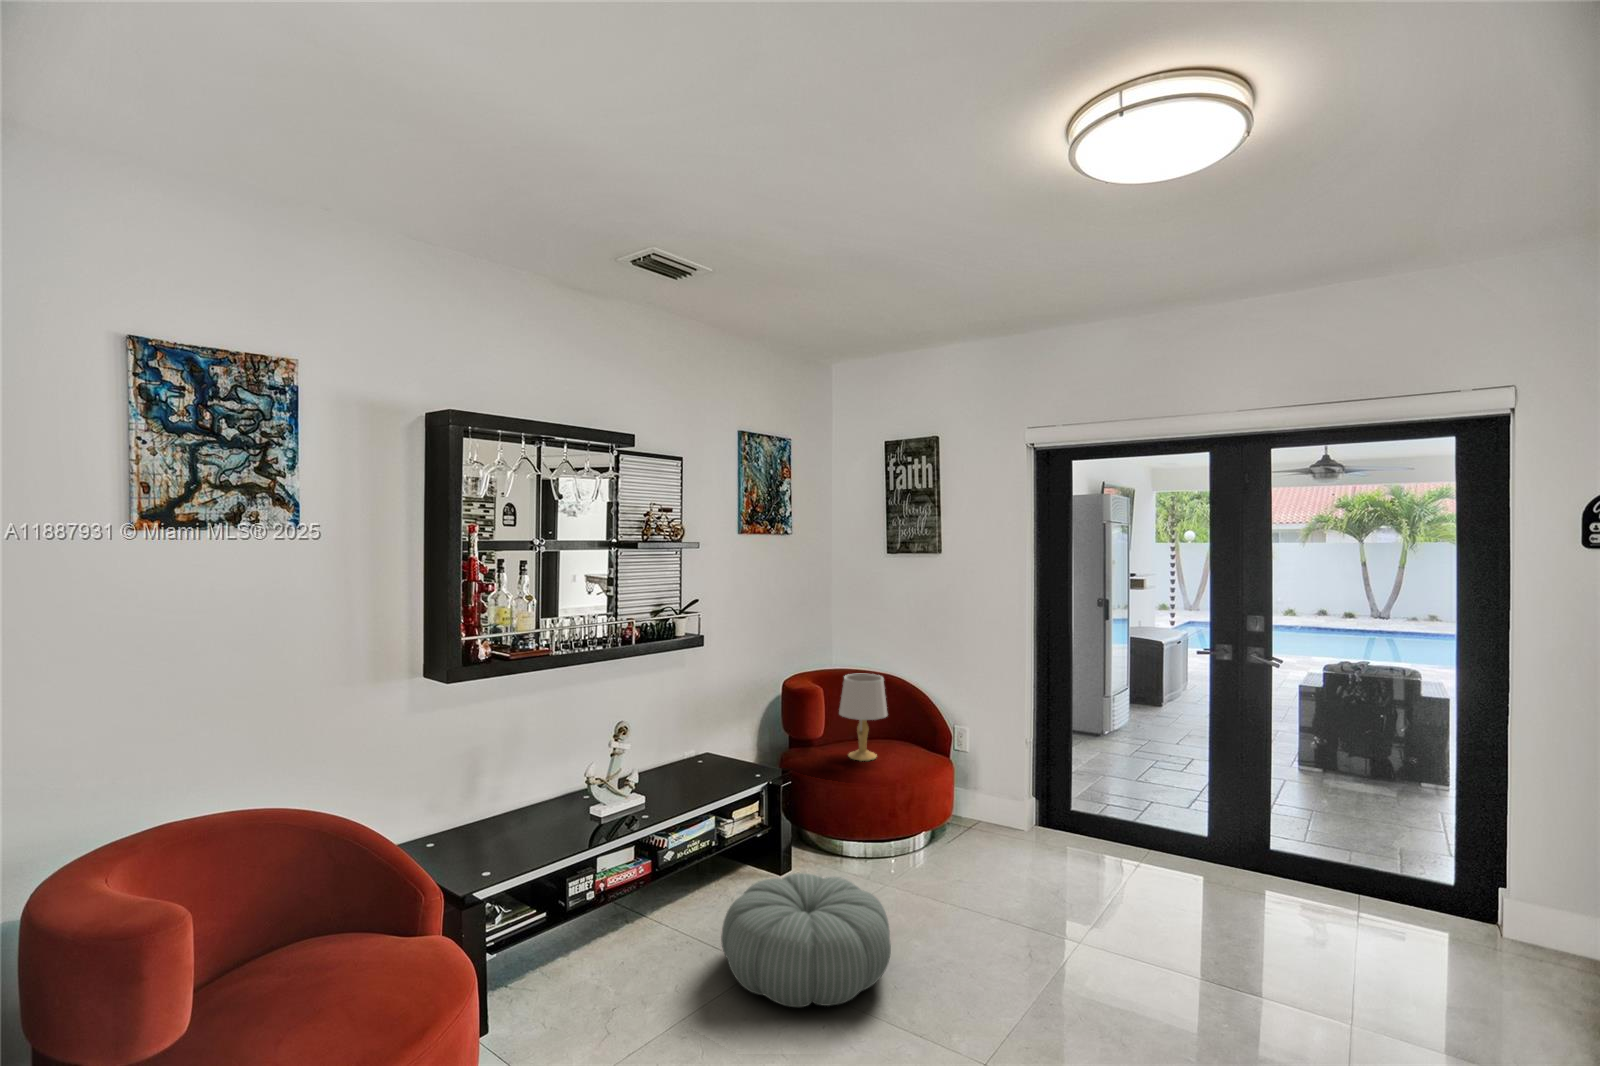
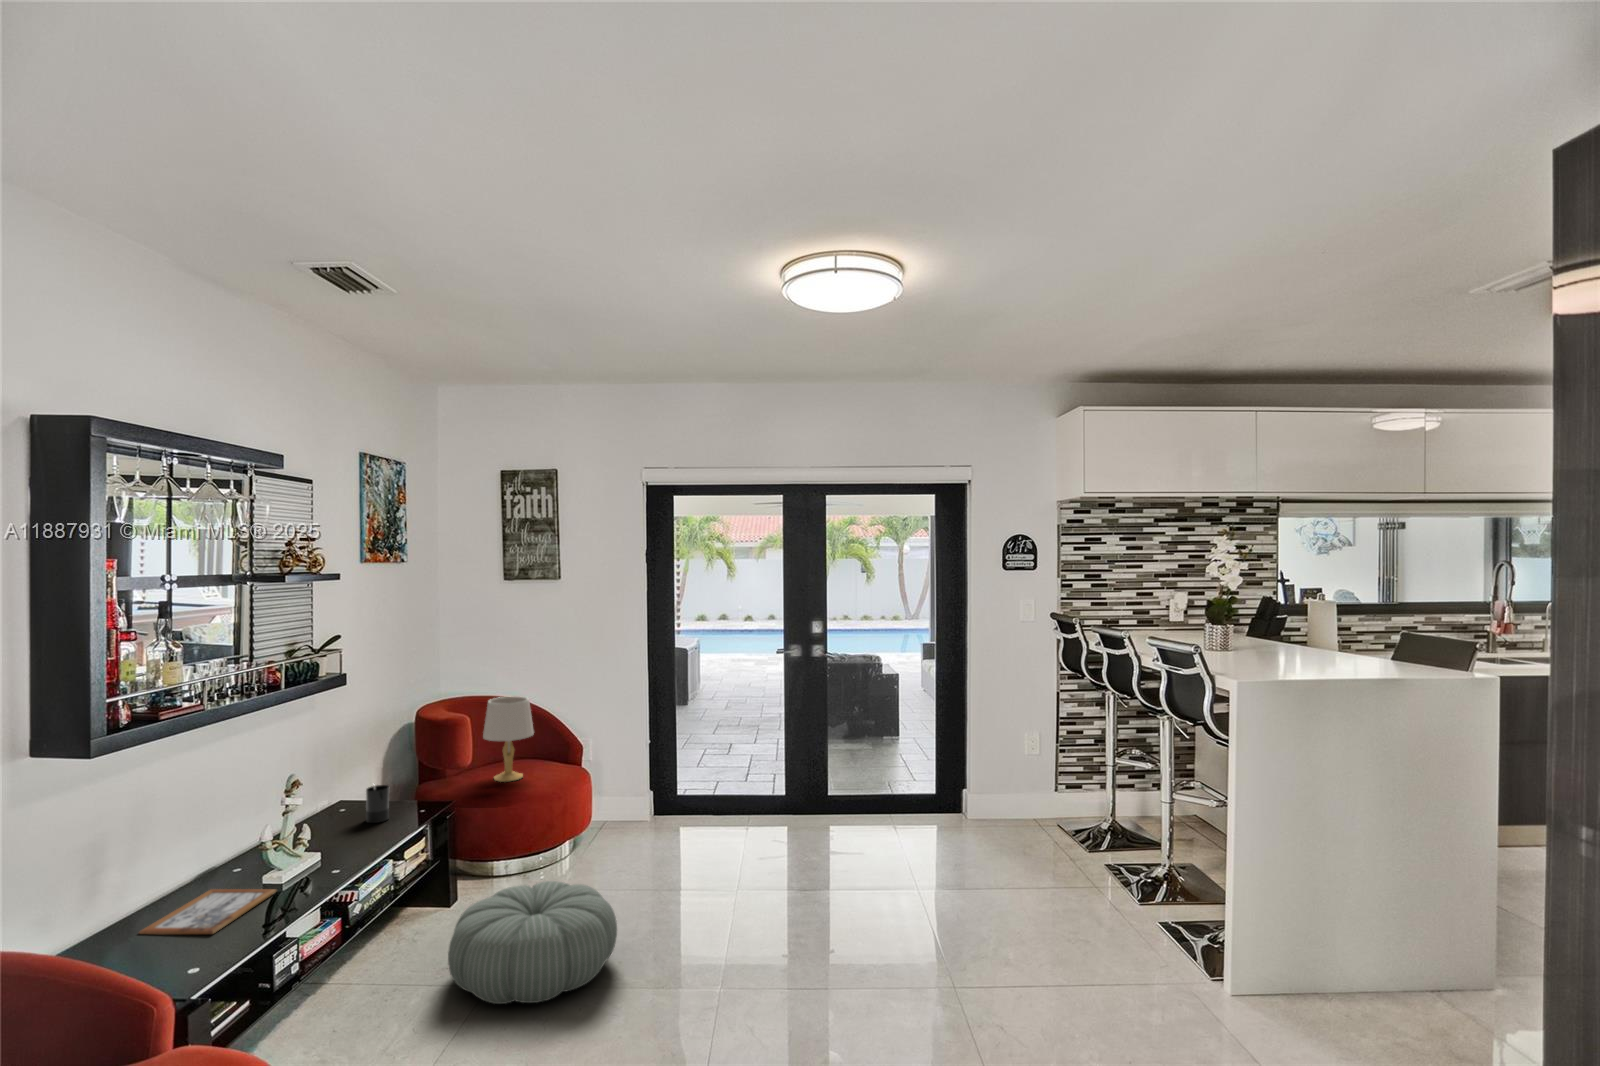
candle: none [713,739,733,777] -> present [366,785,389,823]
picture frame: none [493,808,598,849] -> present [139,889,276,934]

